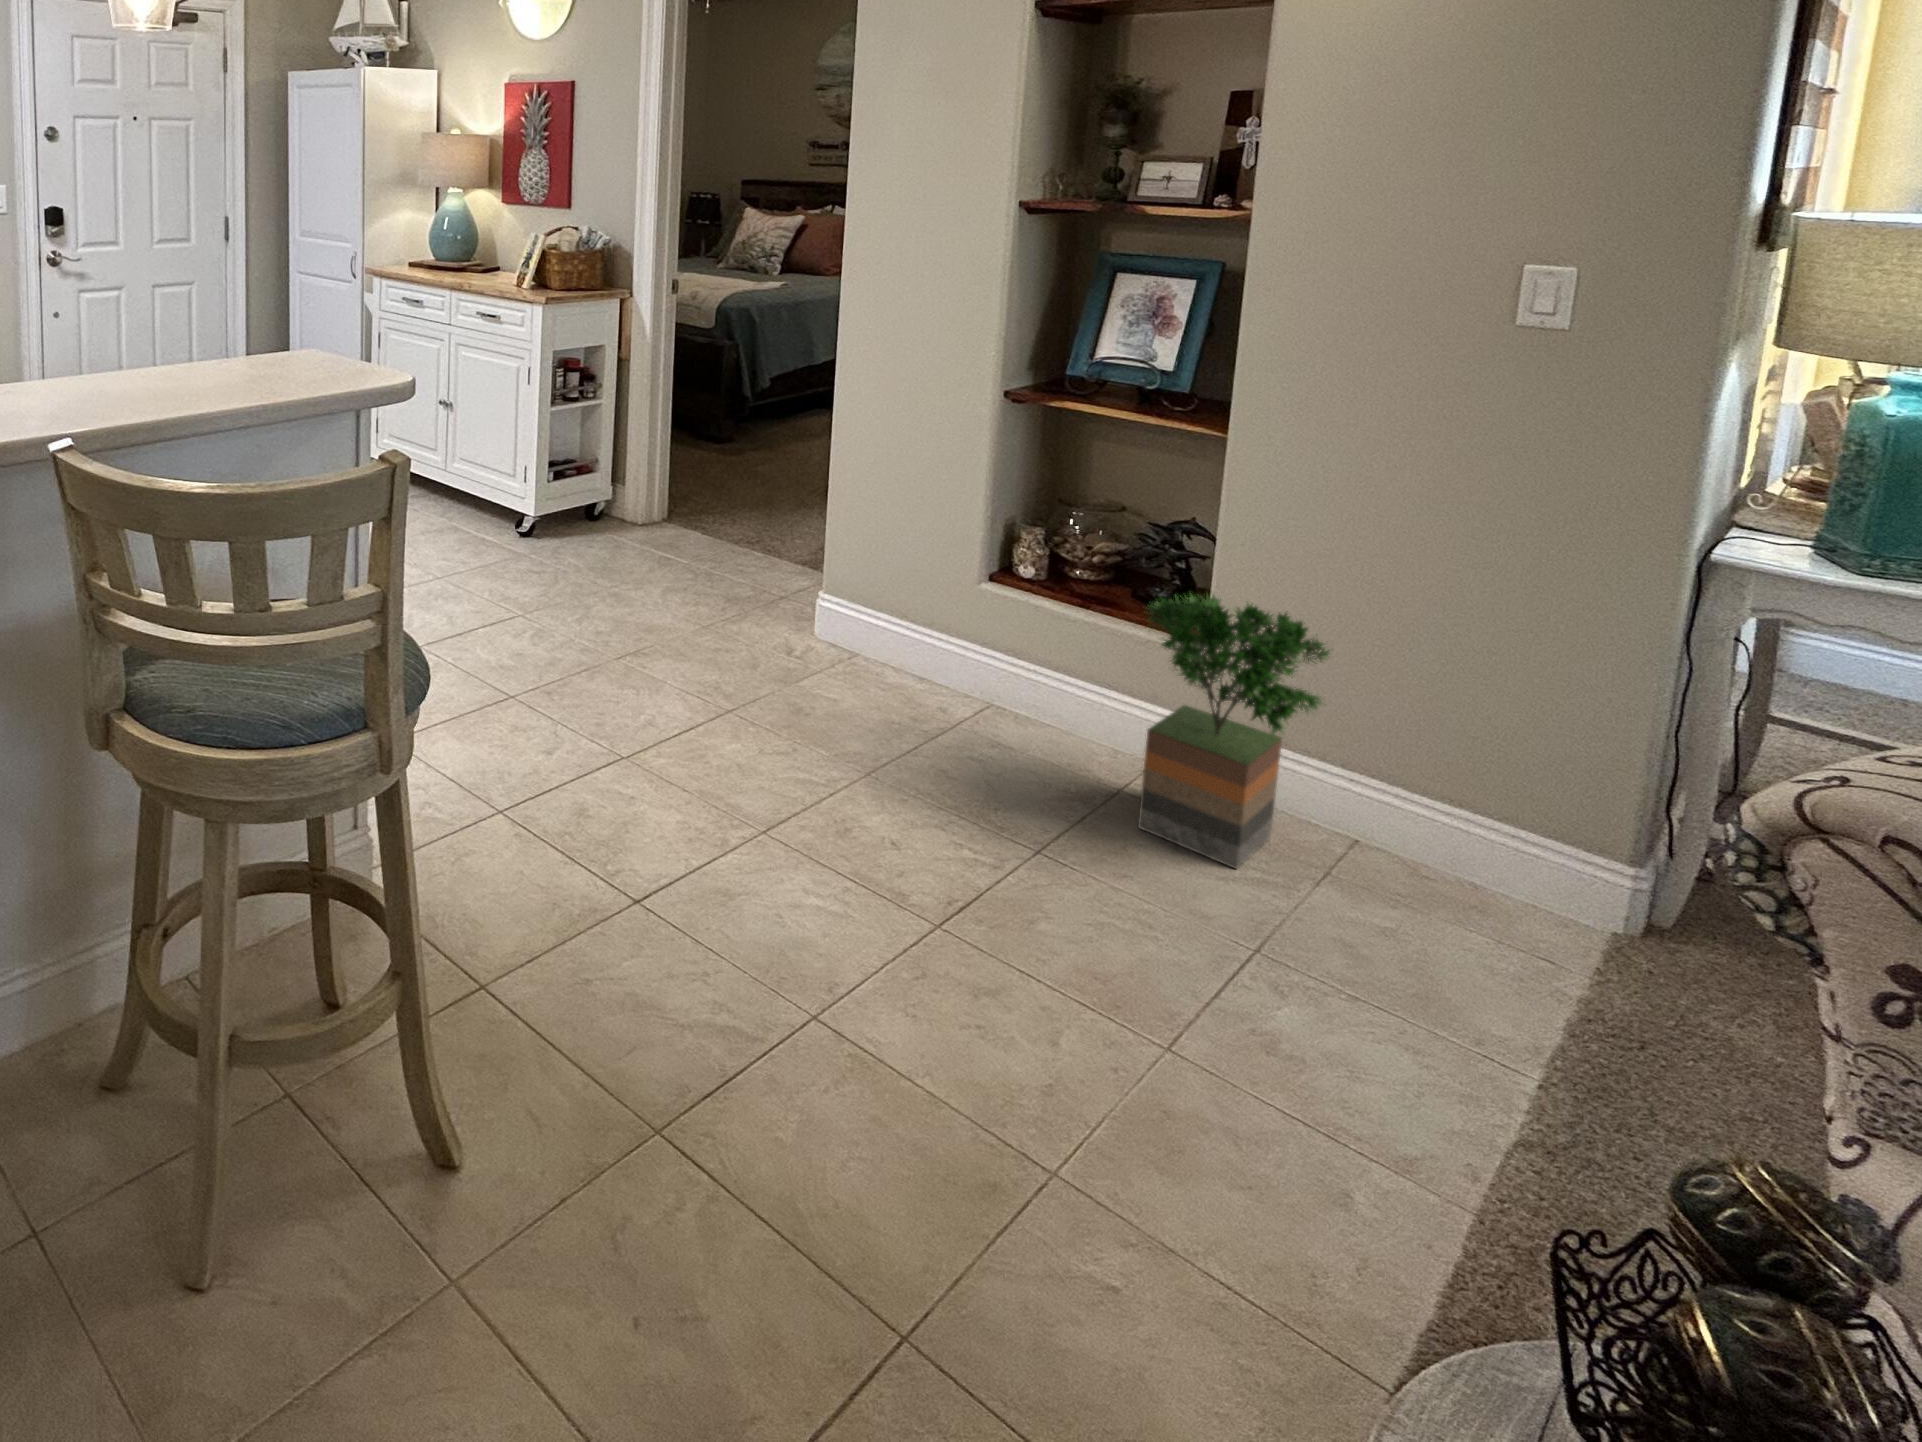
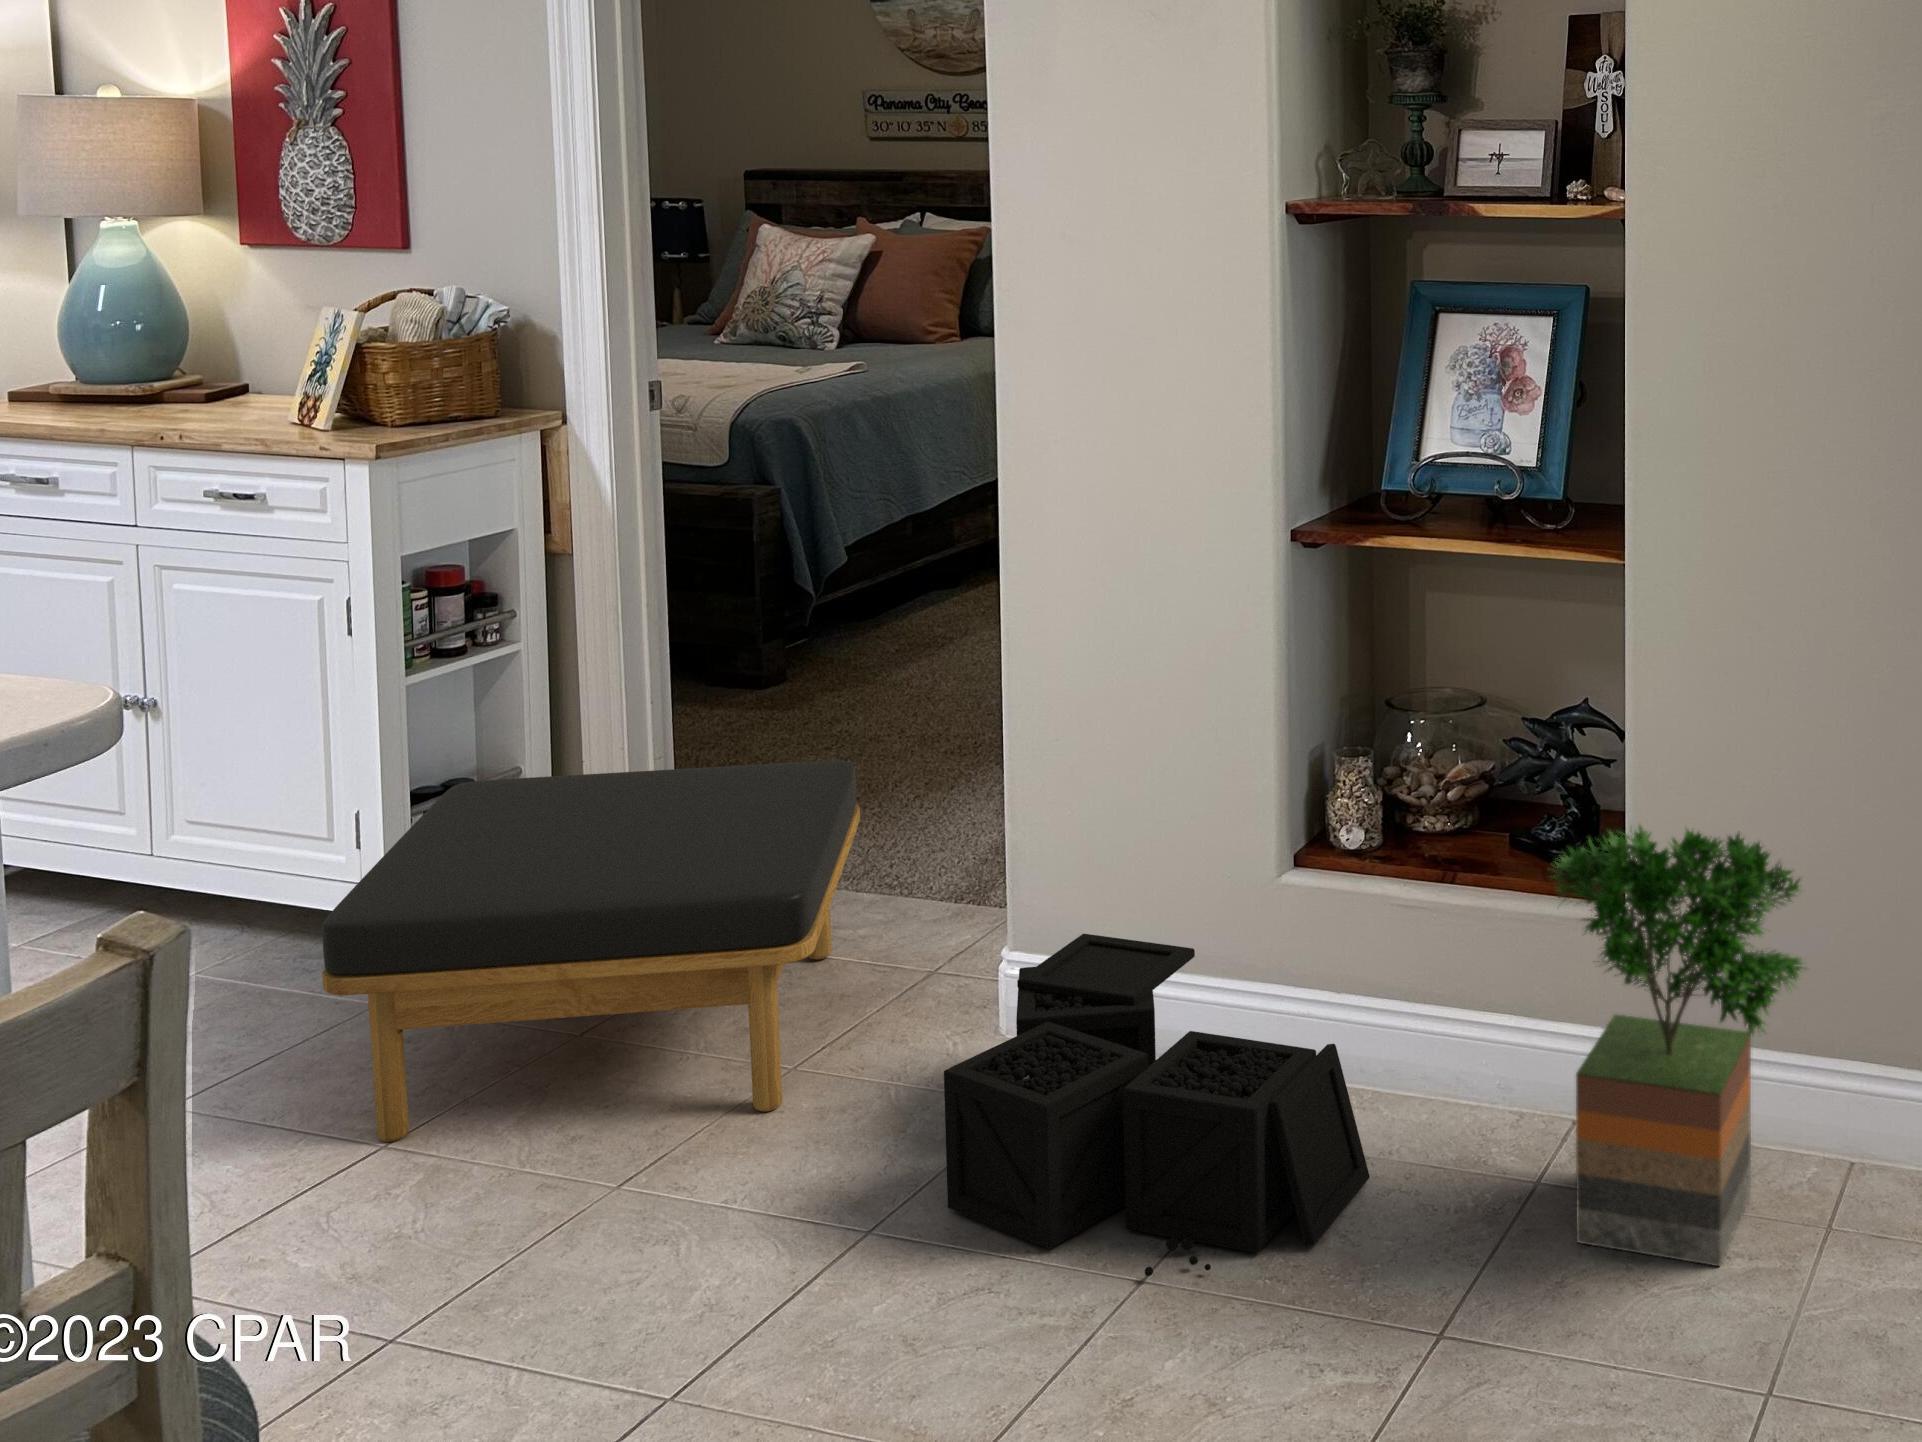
ottoman: none [503,460,754,642] -> present [322,761,860,1142]
storage bin: none [771,591,1011,781] -> present [944,934,1370,1276]

